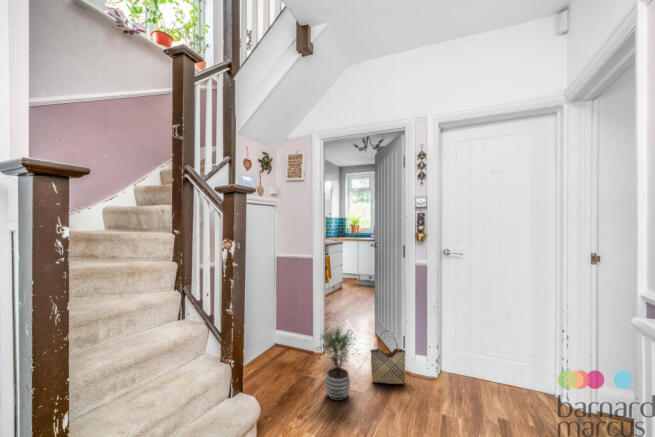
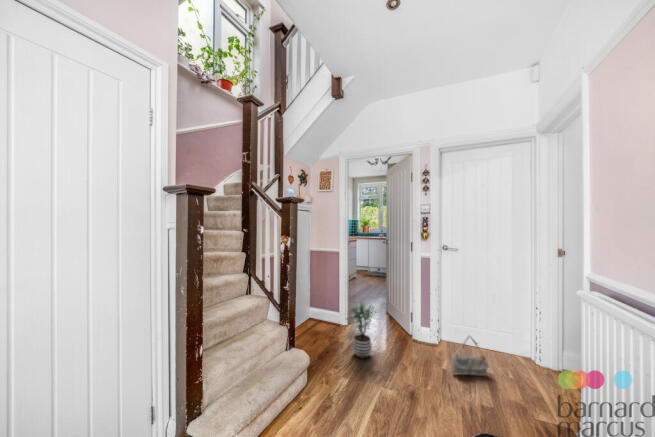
woven basket: present [370,334,405,384] -> none [386,307,413,348]
bag: none [453,369,503,423] -> present [451,335,489,376]

